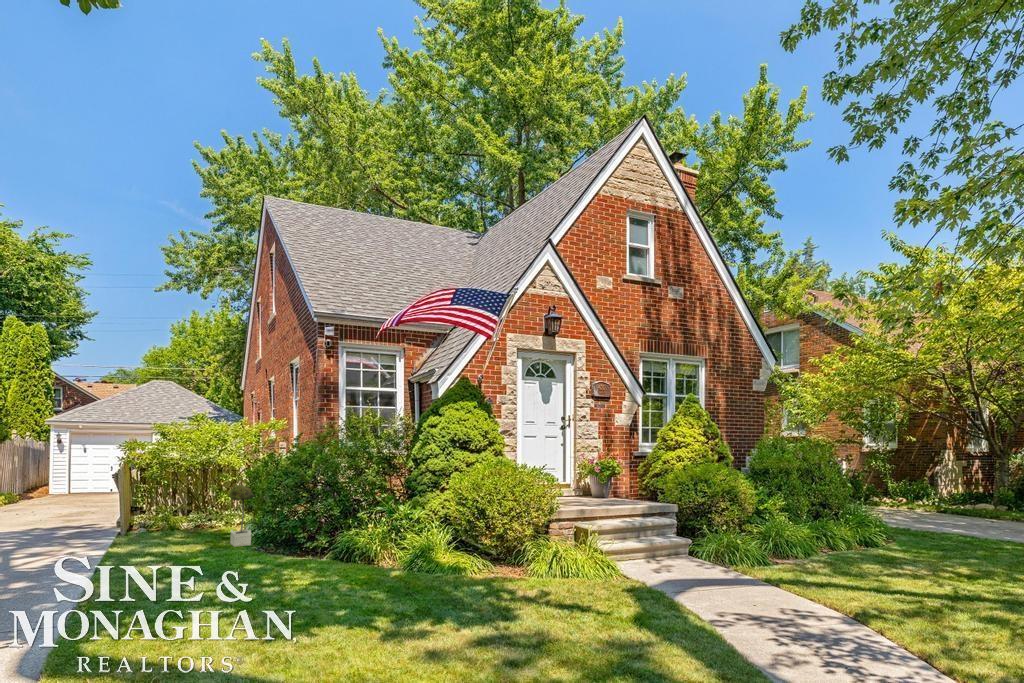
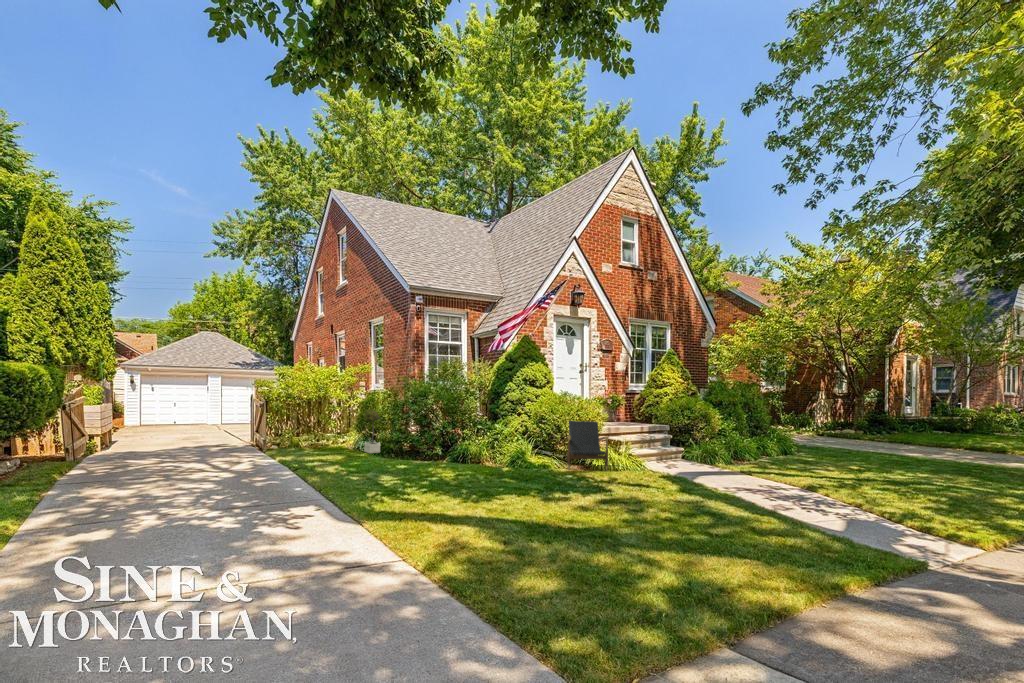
lounge chair: none [489,502,551,581] -> present [566,421,608,471]

